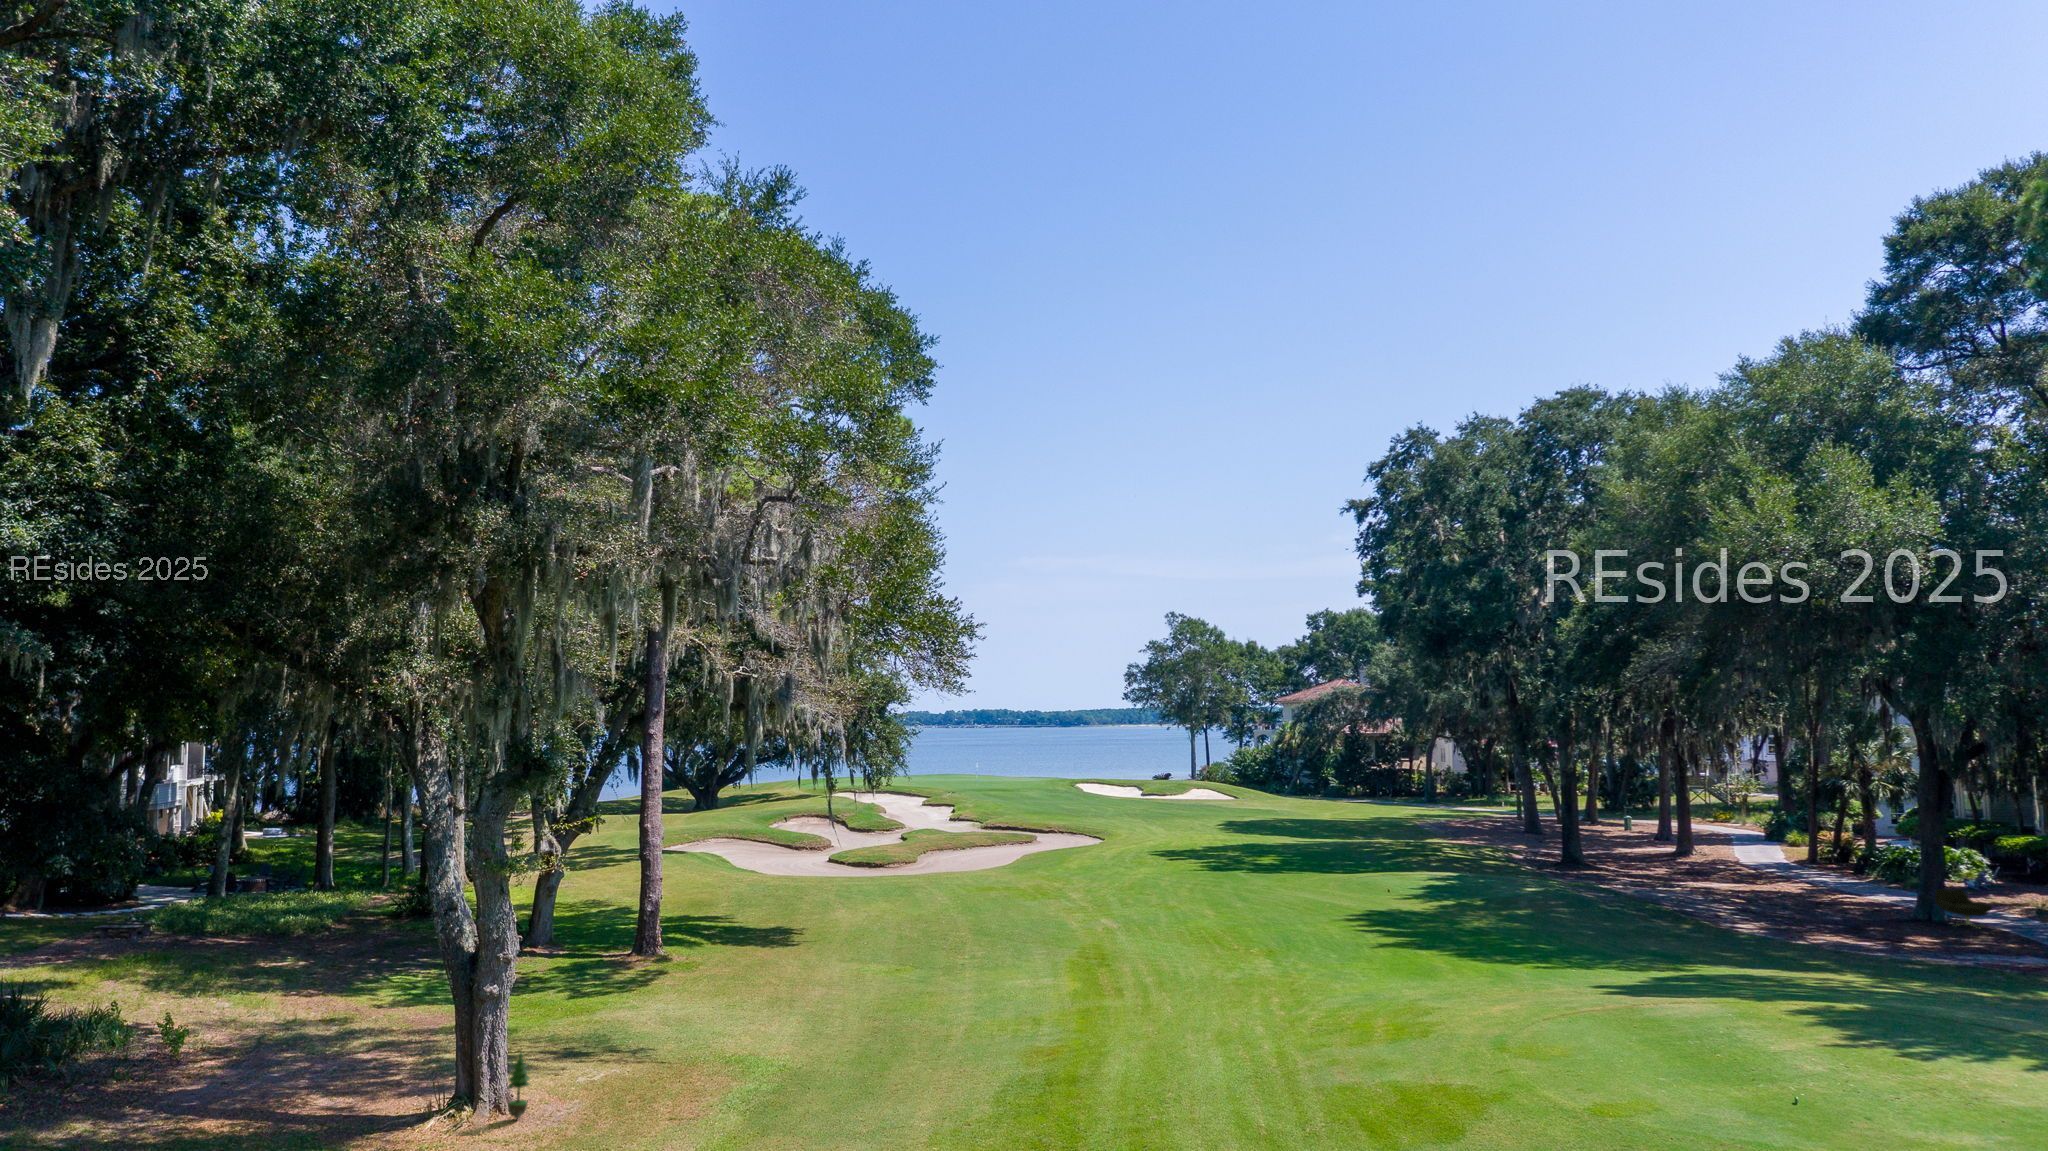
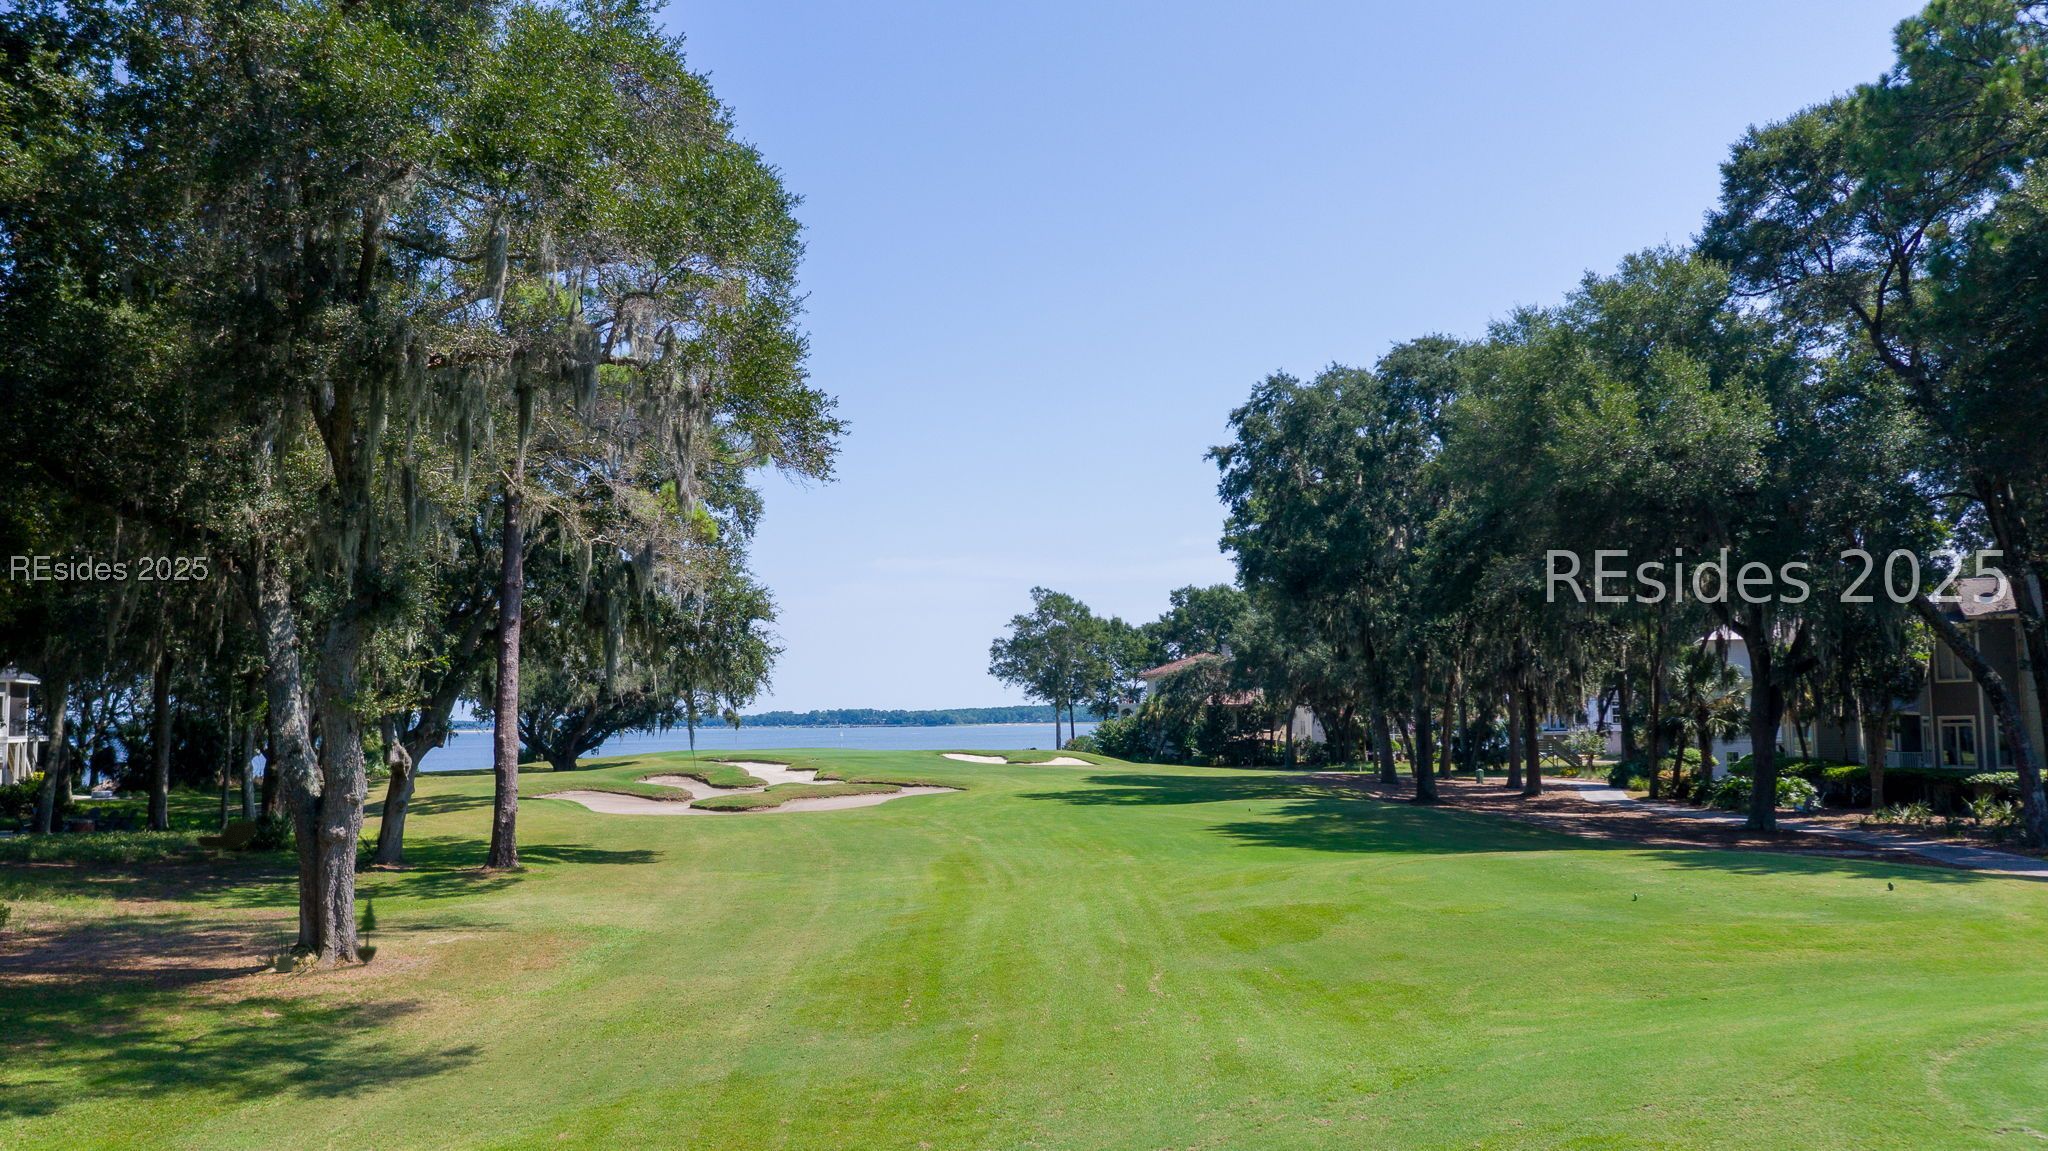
lounge chair: present [1935,889,1992,925] -> present [197,822,256,859]
watering can: none [413,1109,457,1130] -> present [257,955,294,973]

